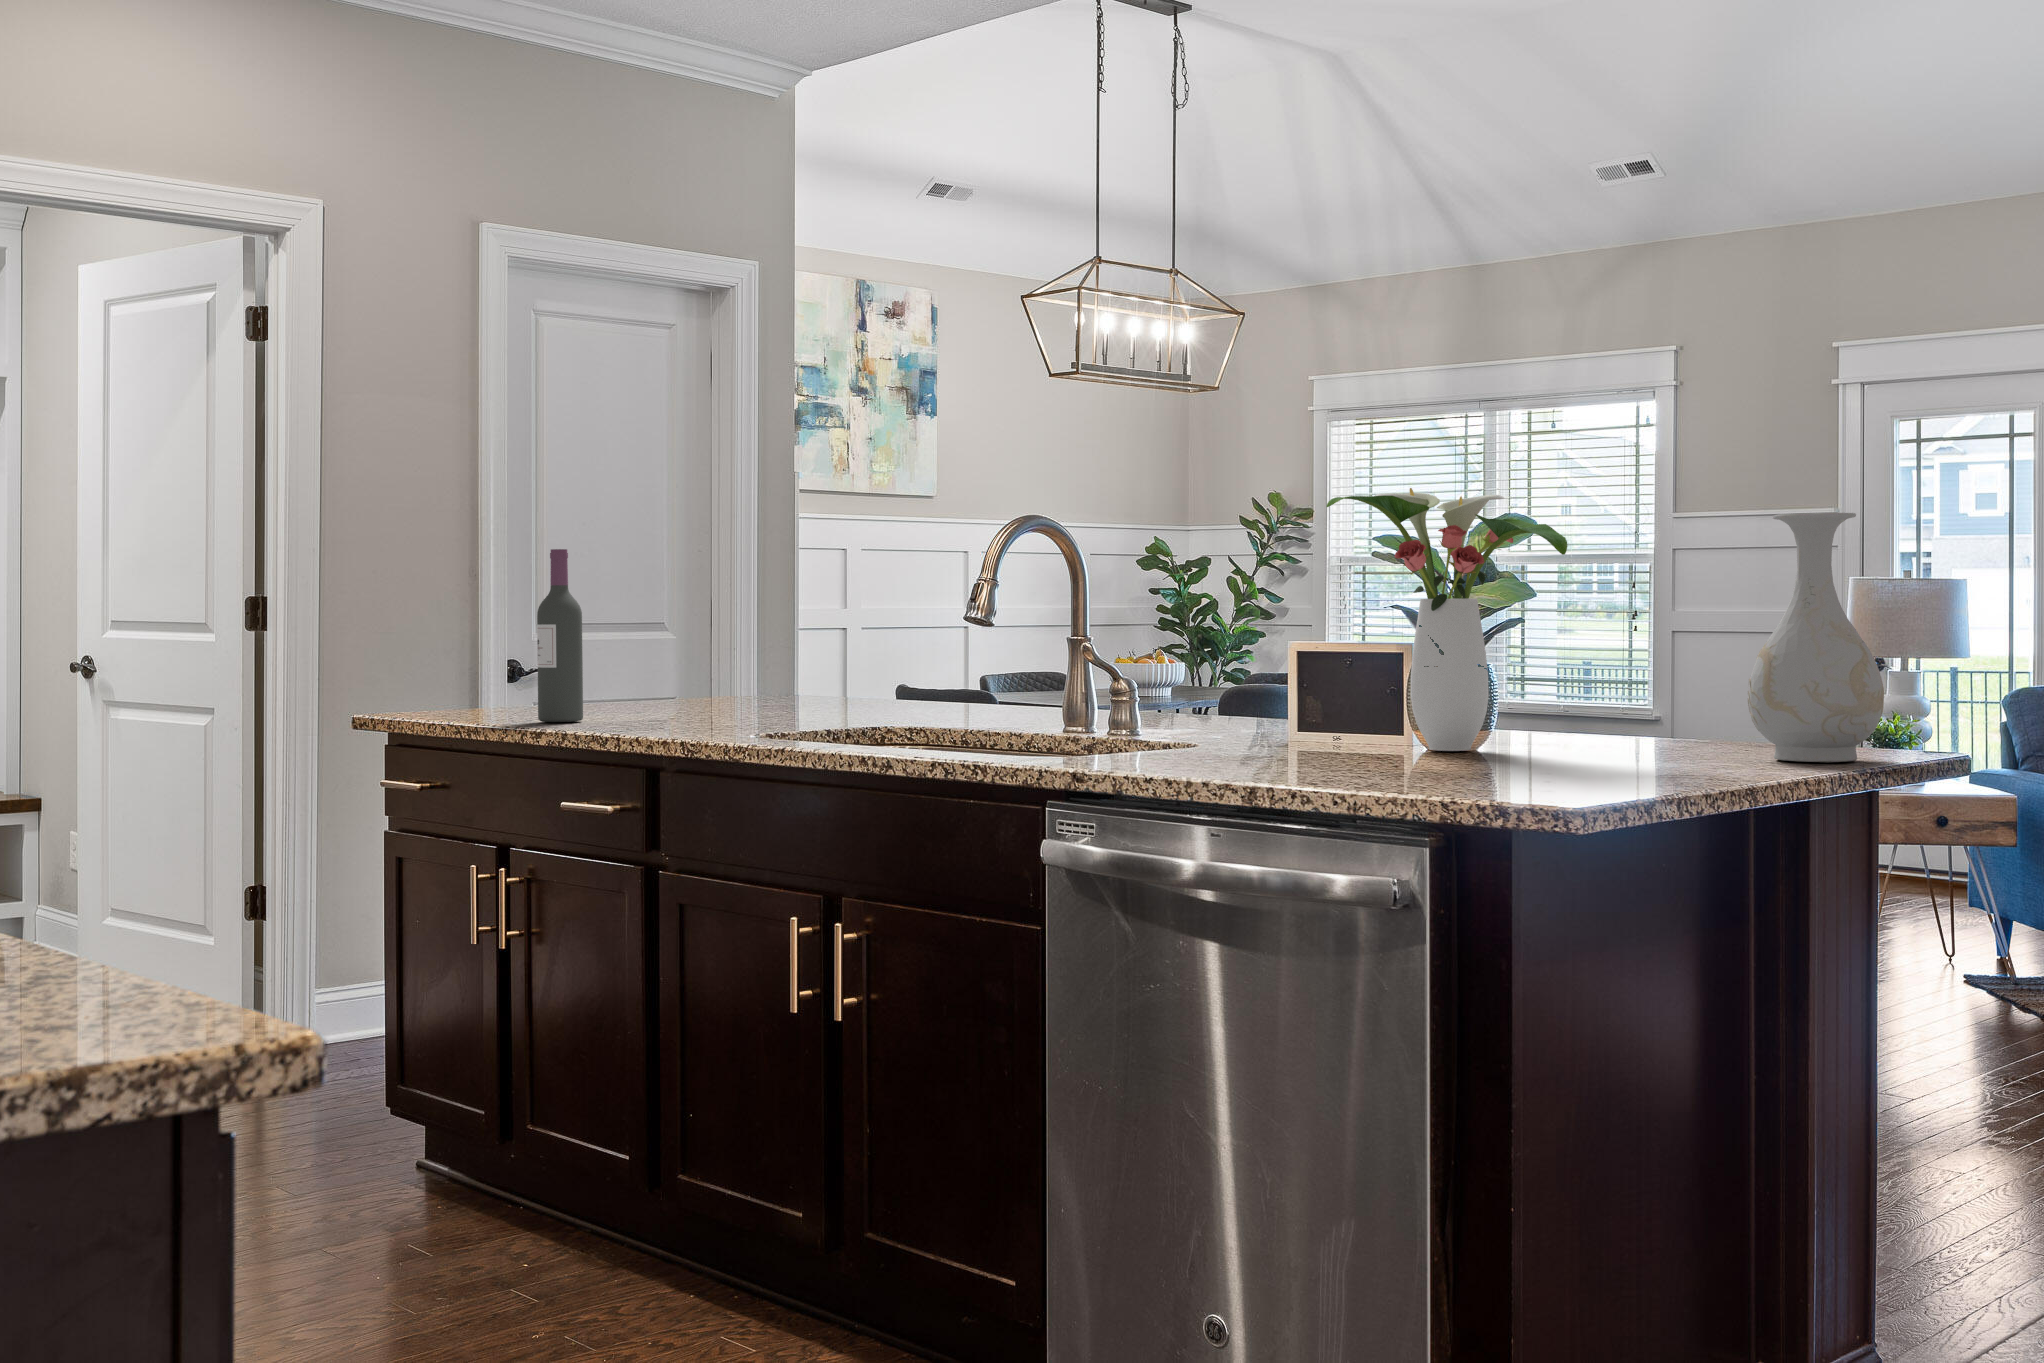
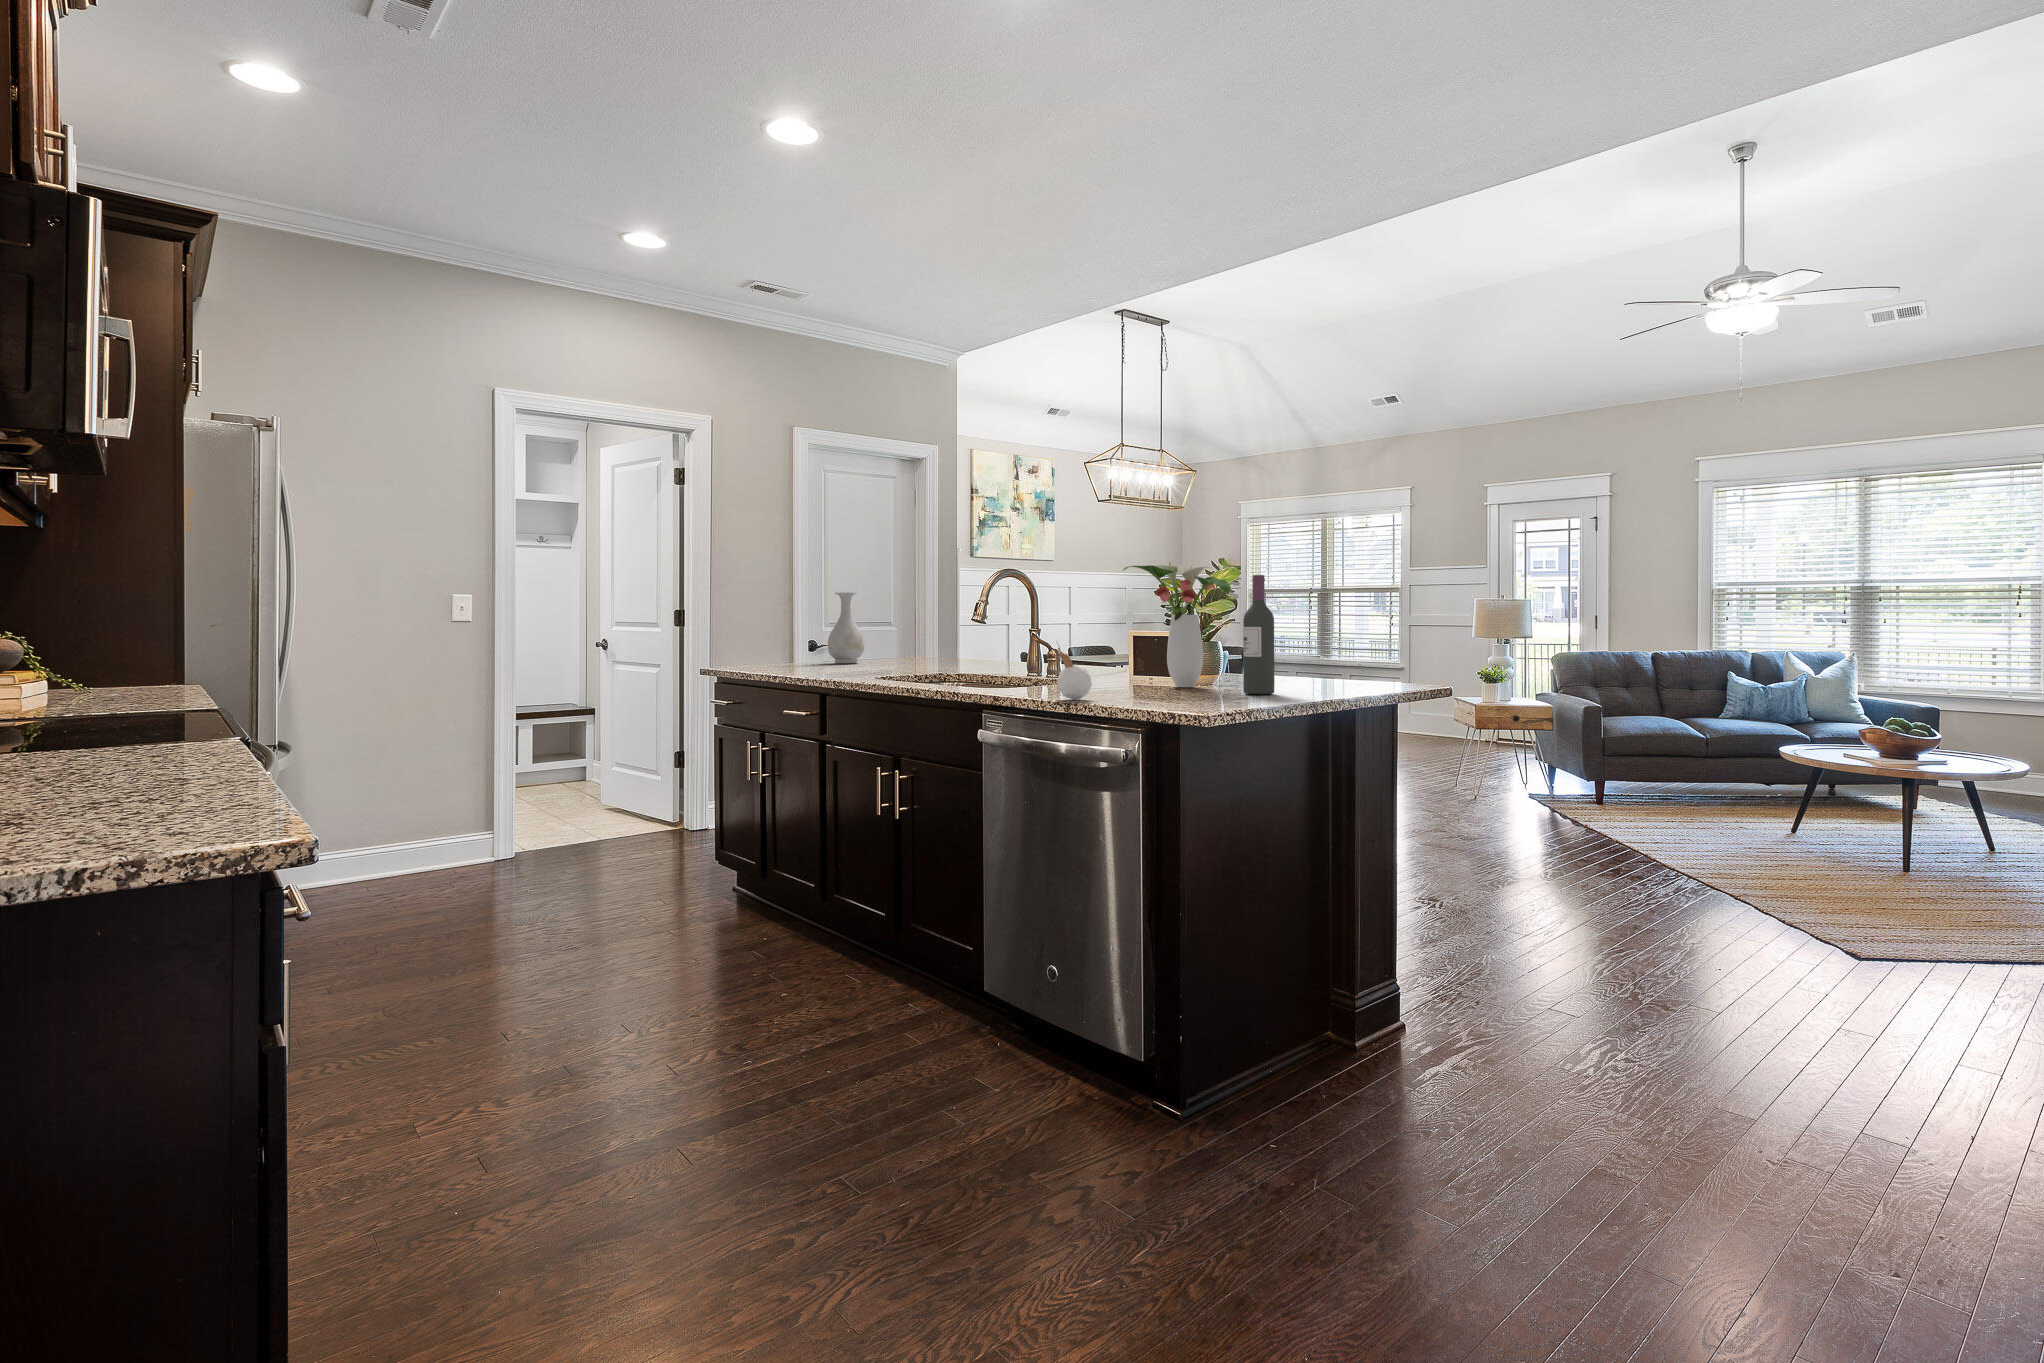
vase: present [1748,513,1884,762] -> present [828,592,864,664]
wine bottle: present [537,549,583,722] -> present [1243,575,1274,694]
candle: none [1235,655,1312,779] -> present [1057,641,1092,699]

